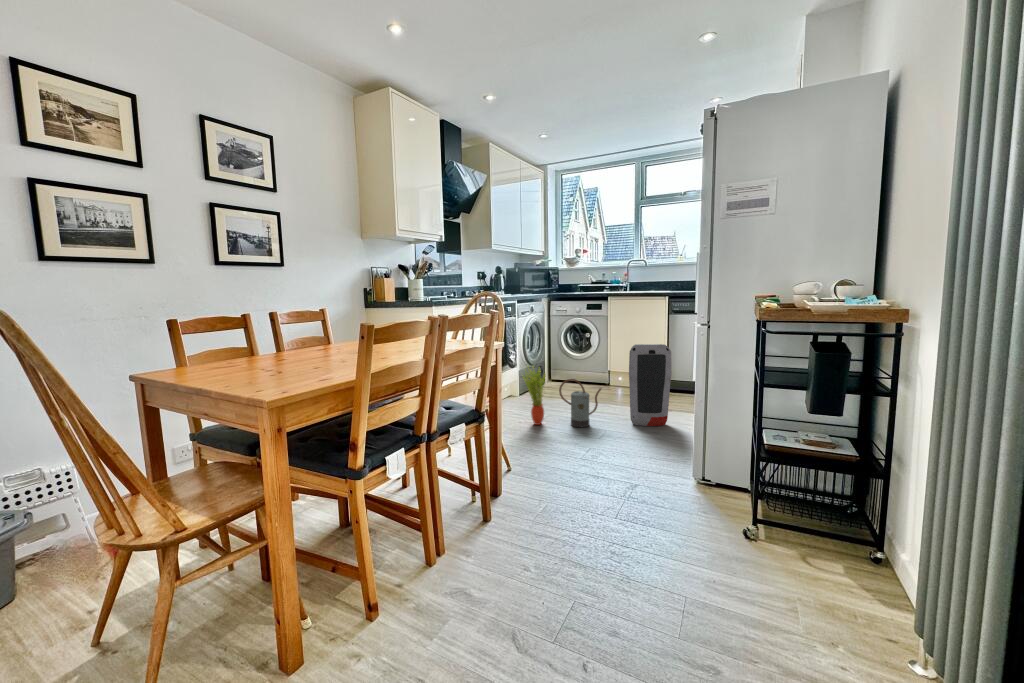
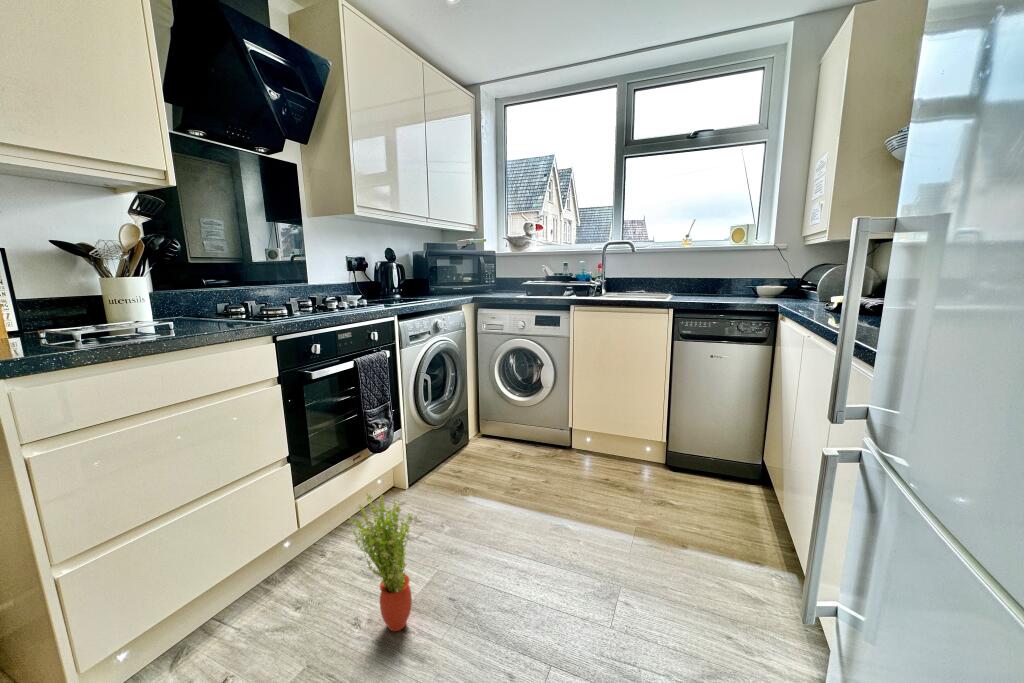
air purifier: present [629,344,671,426] -> none [610,448,714,636]
watering can: present [559,379,601,428] -> none [444,529,546,648]

